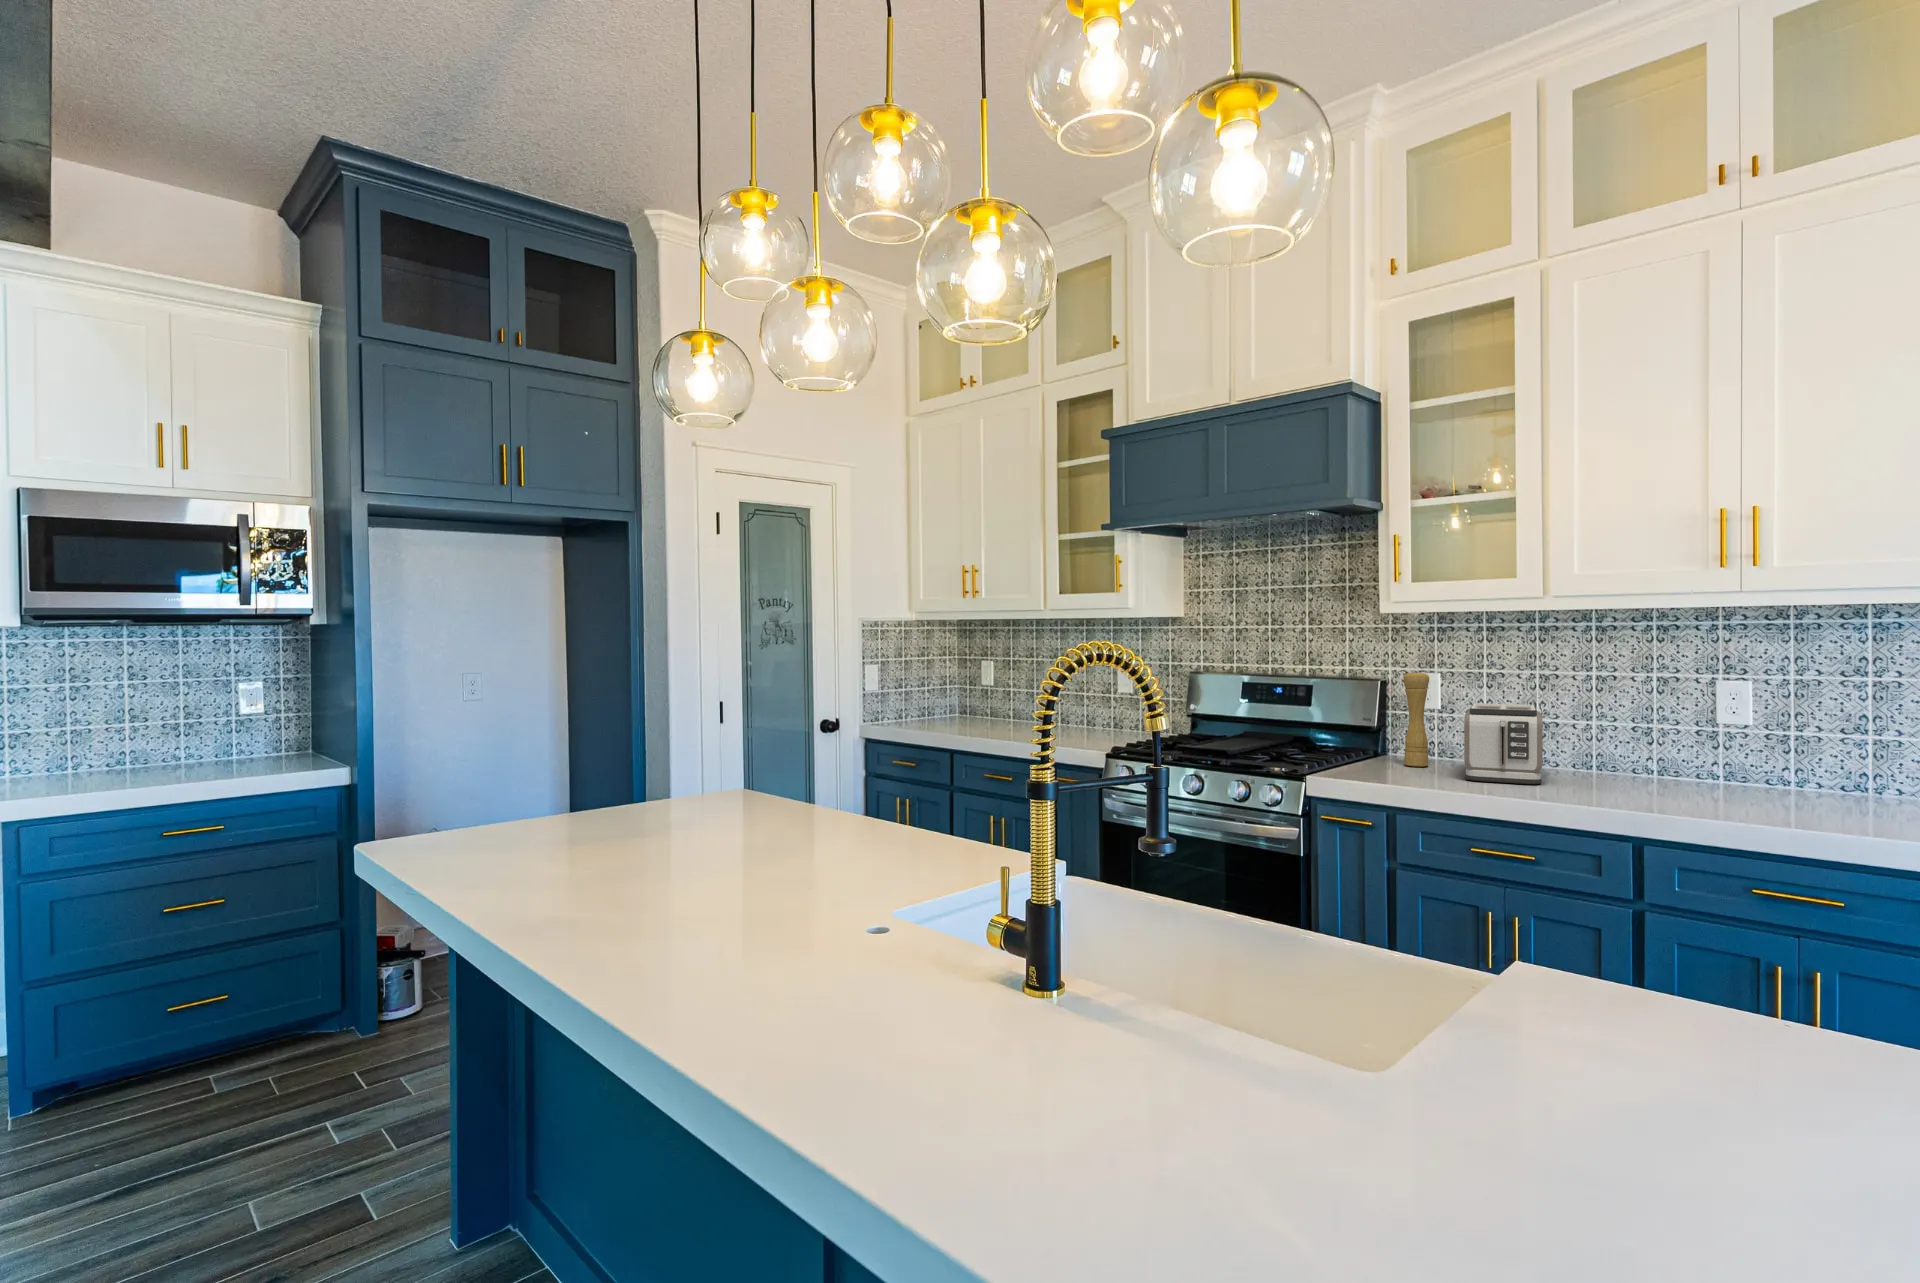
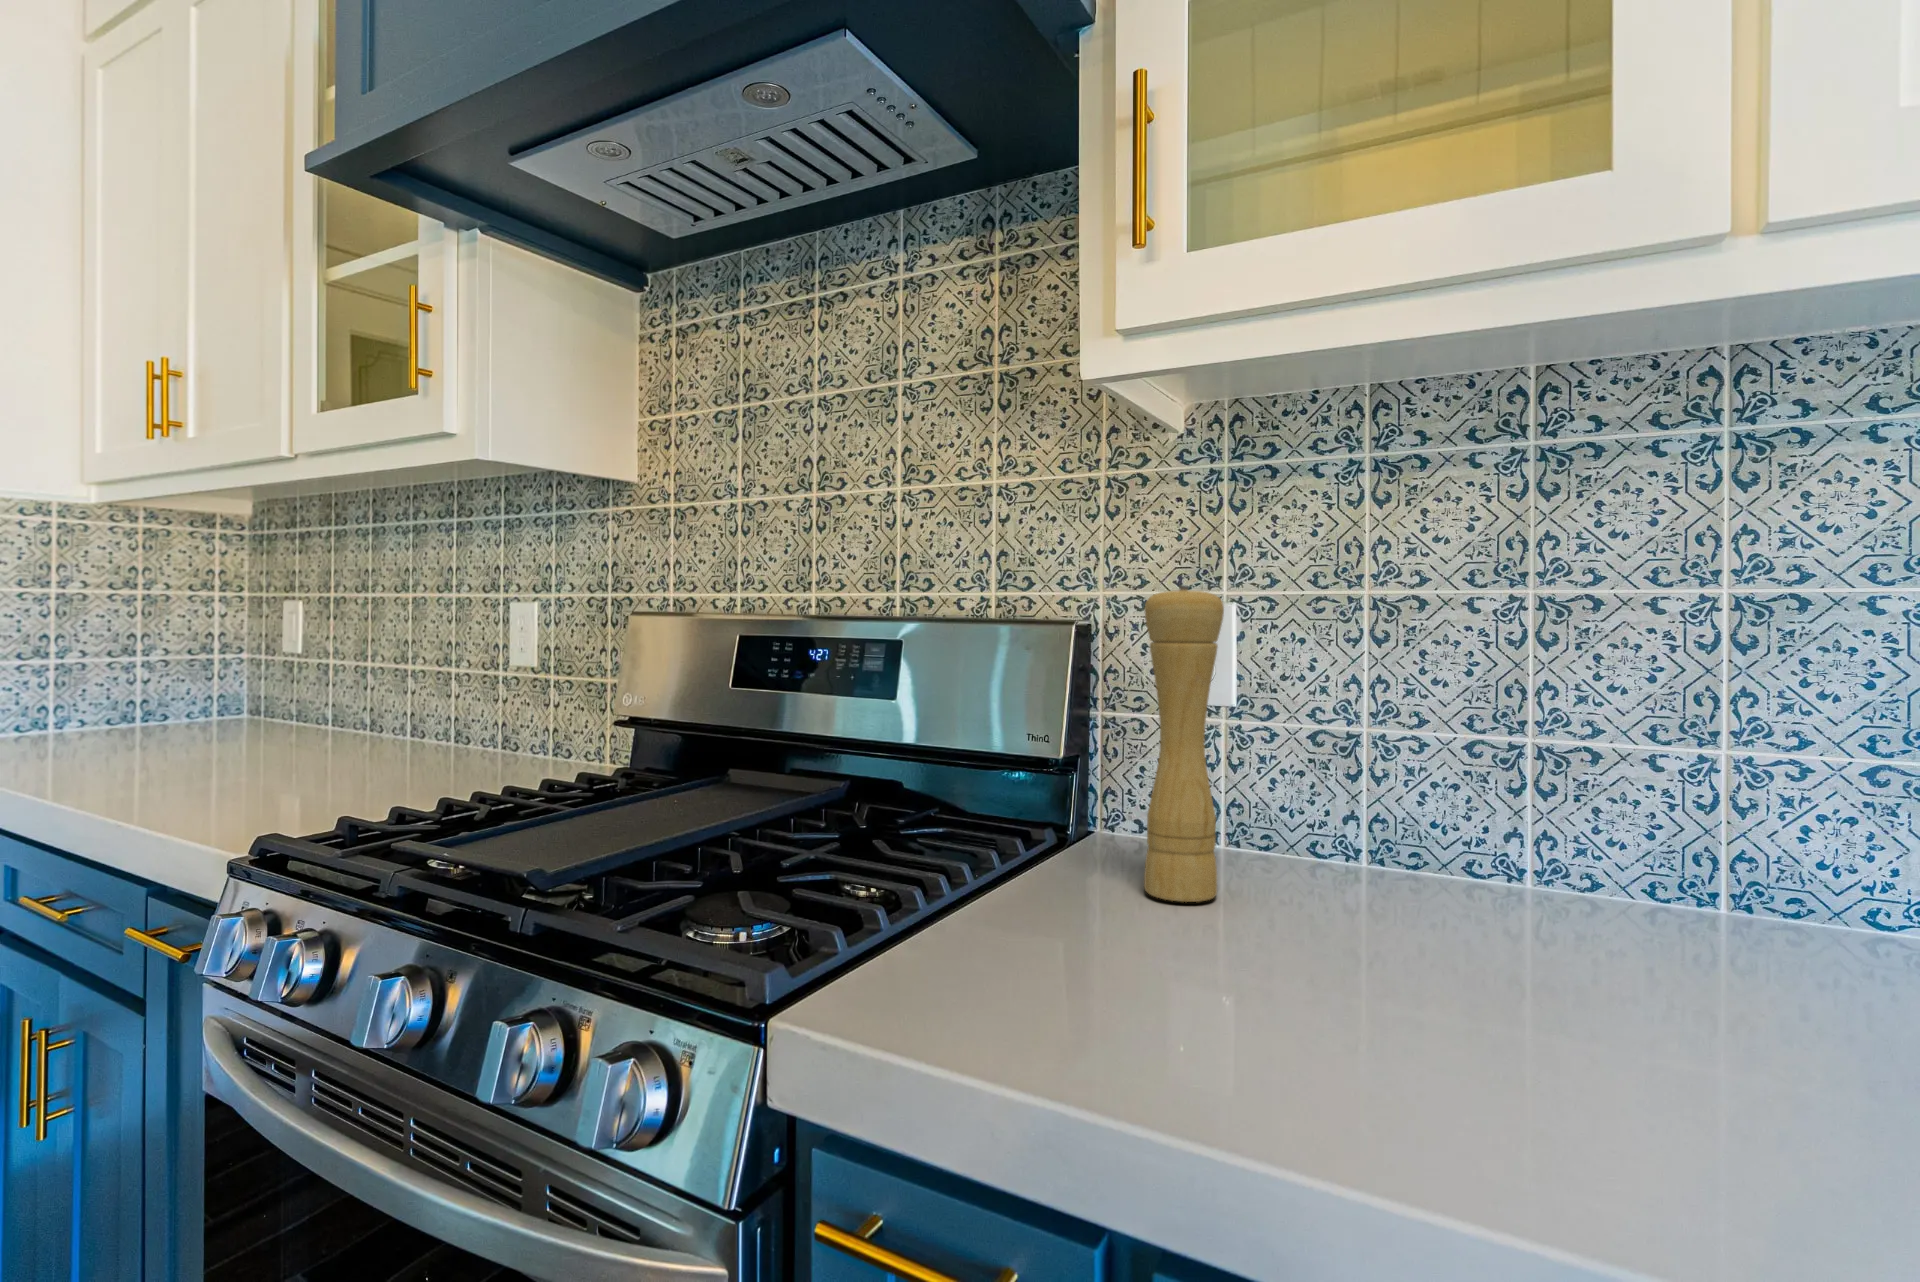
toaster: present [1464,703,1543,784] -> none [1342,689,1766,1065]

